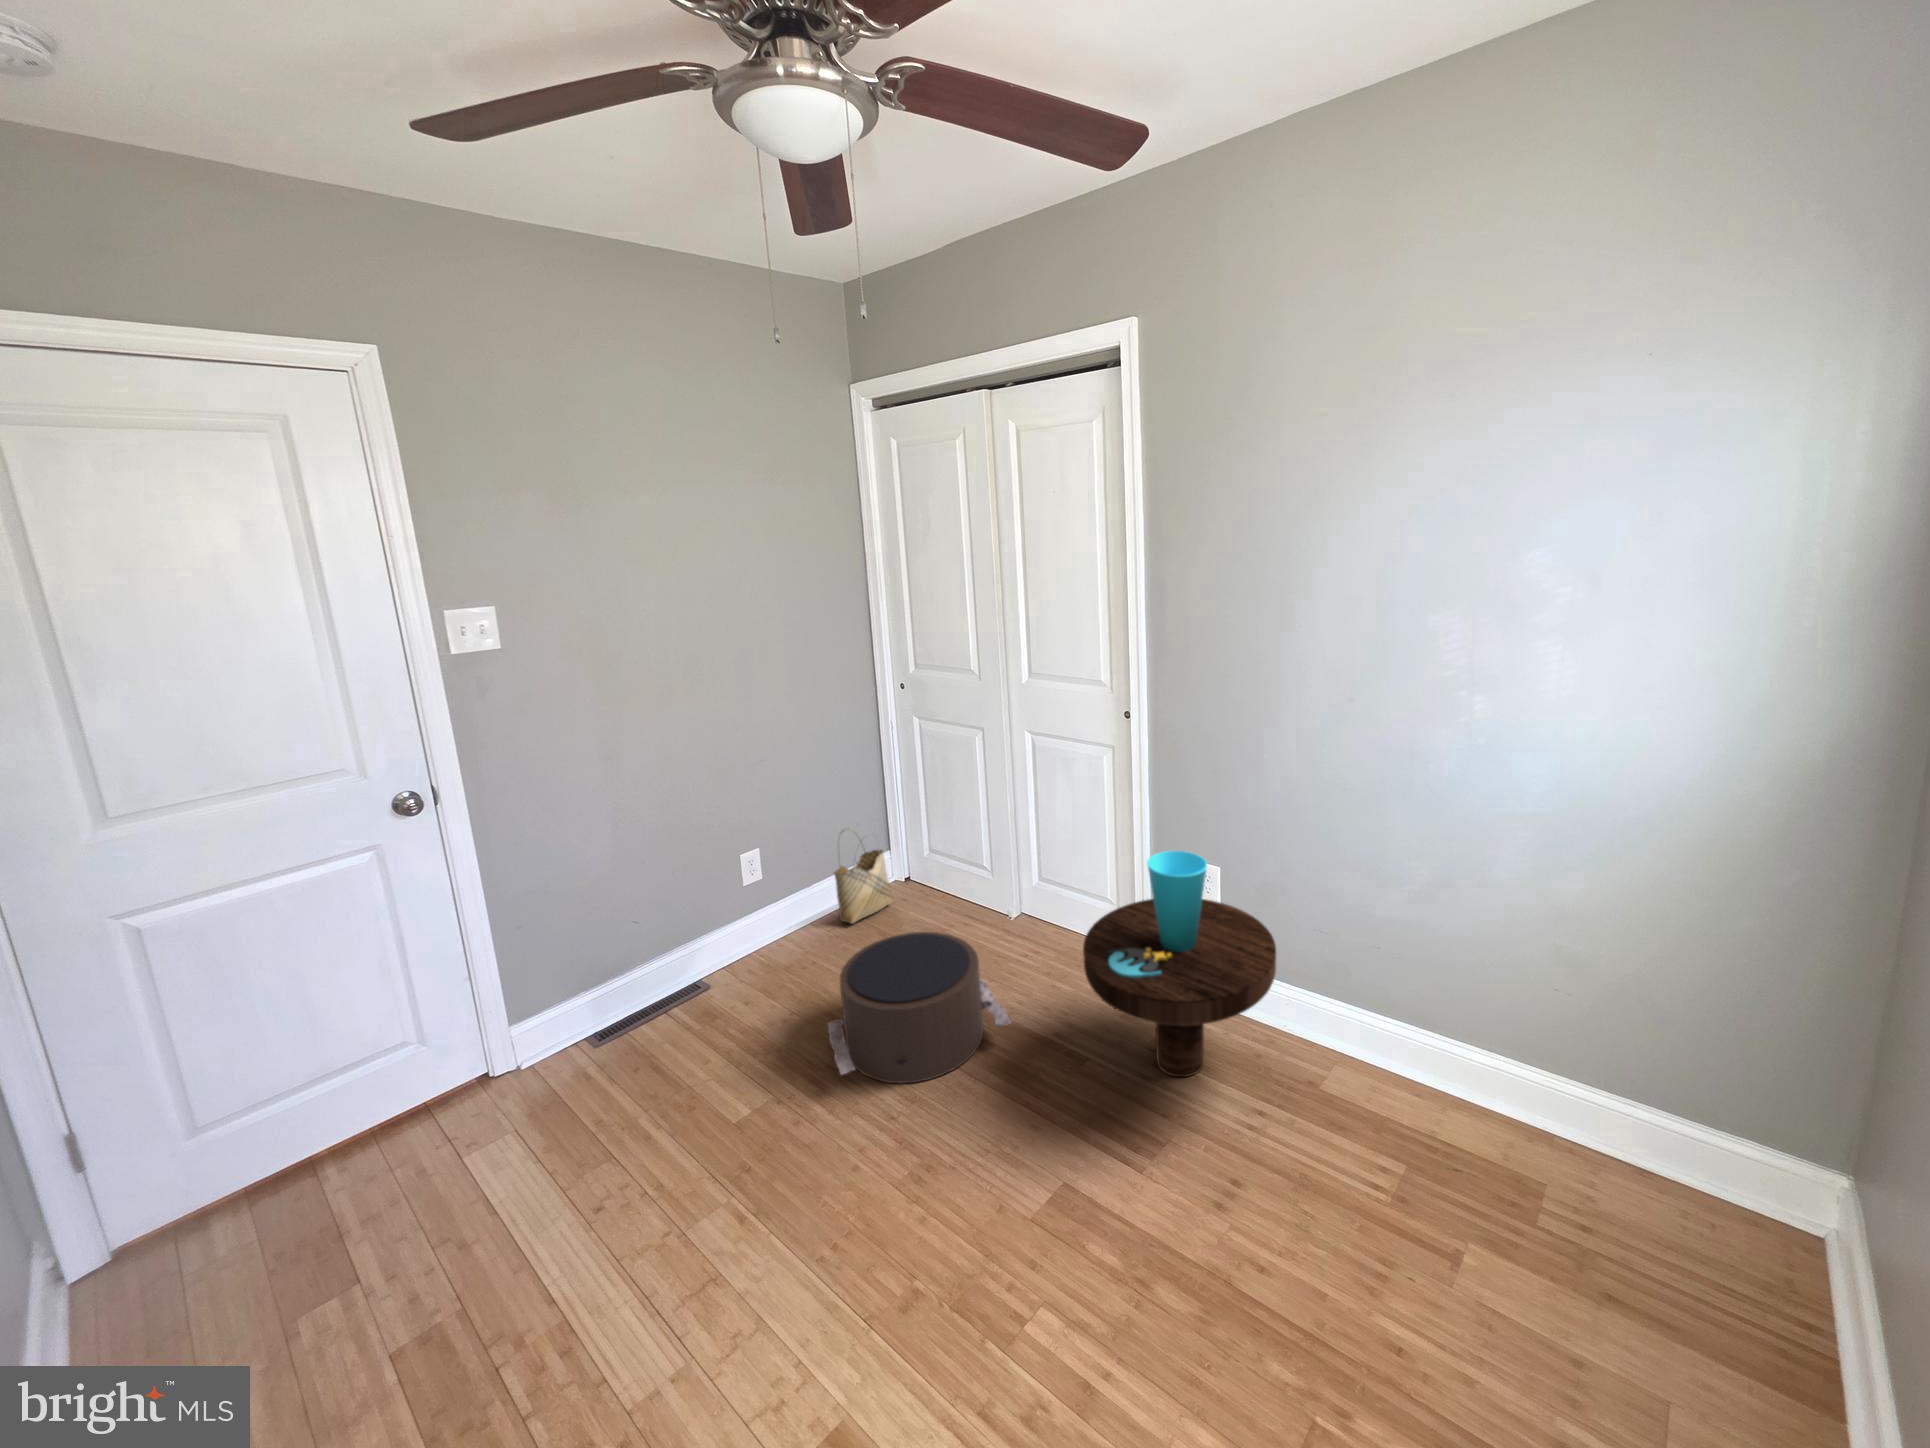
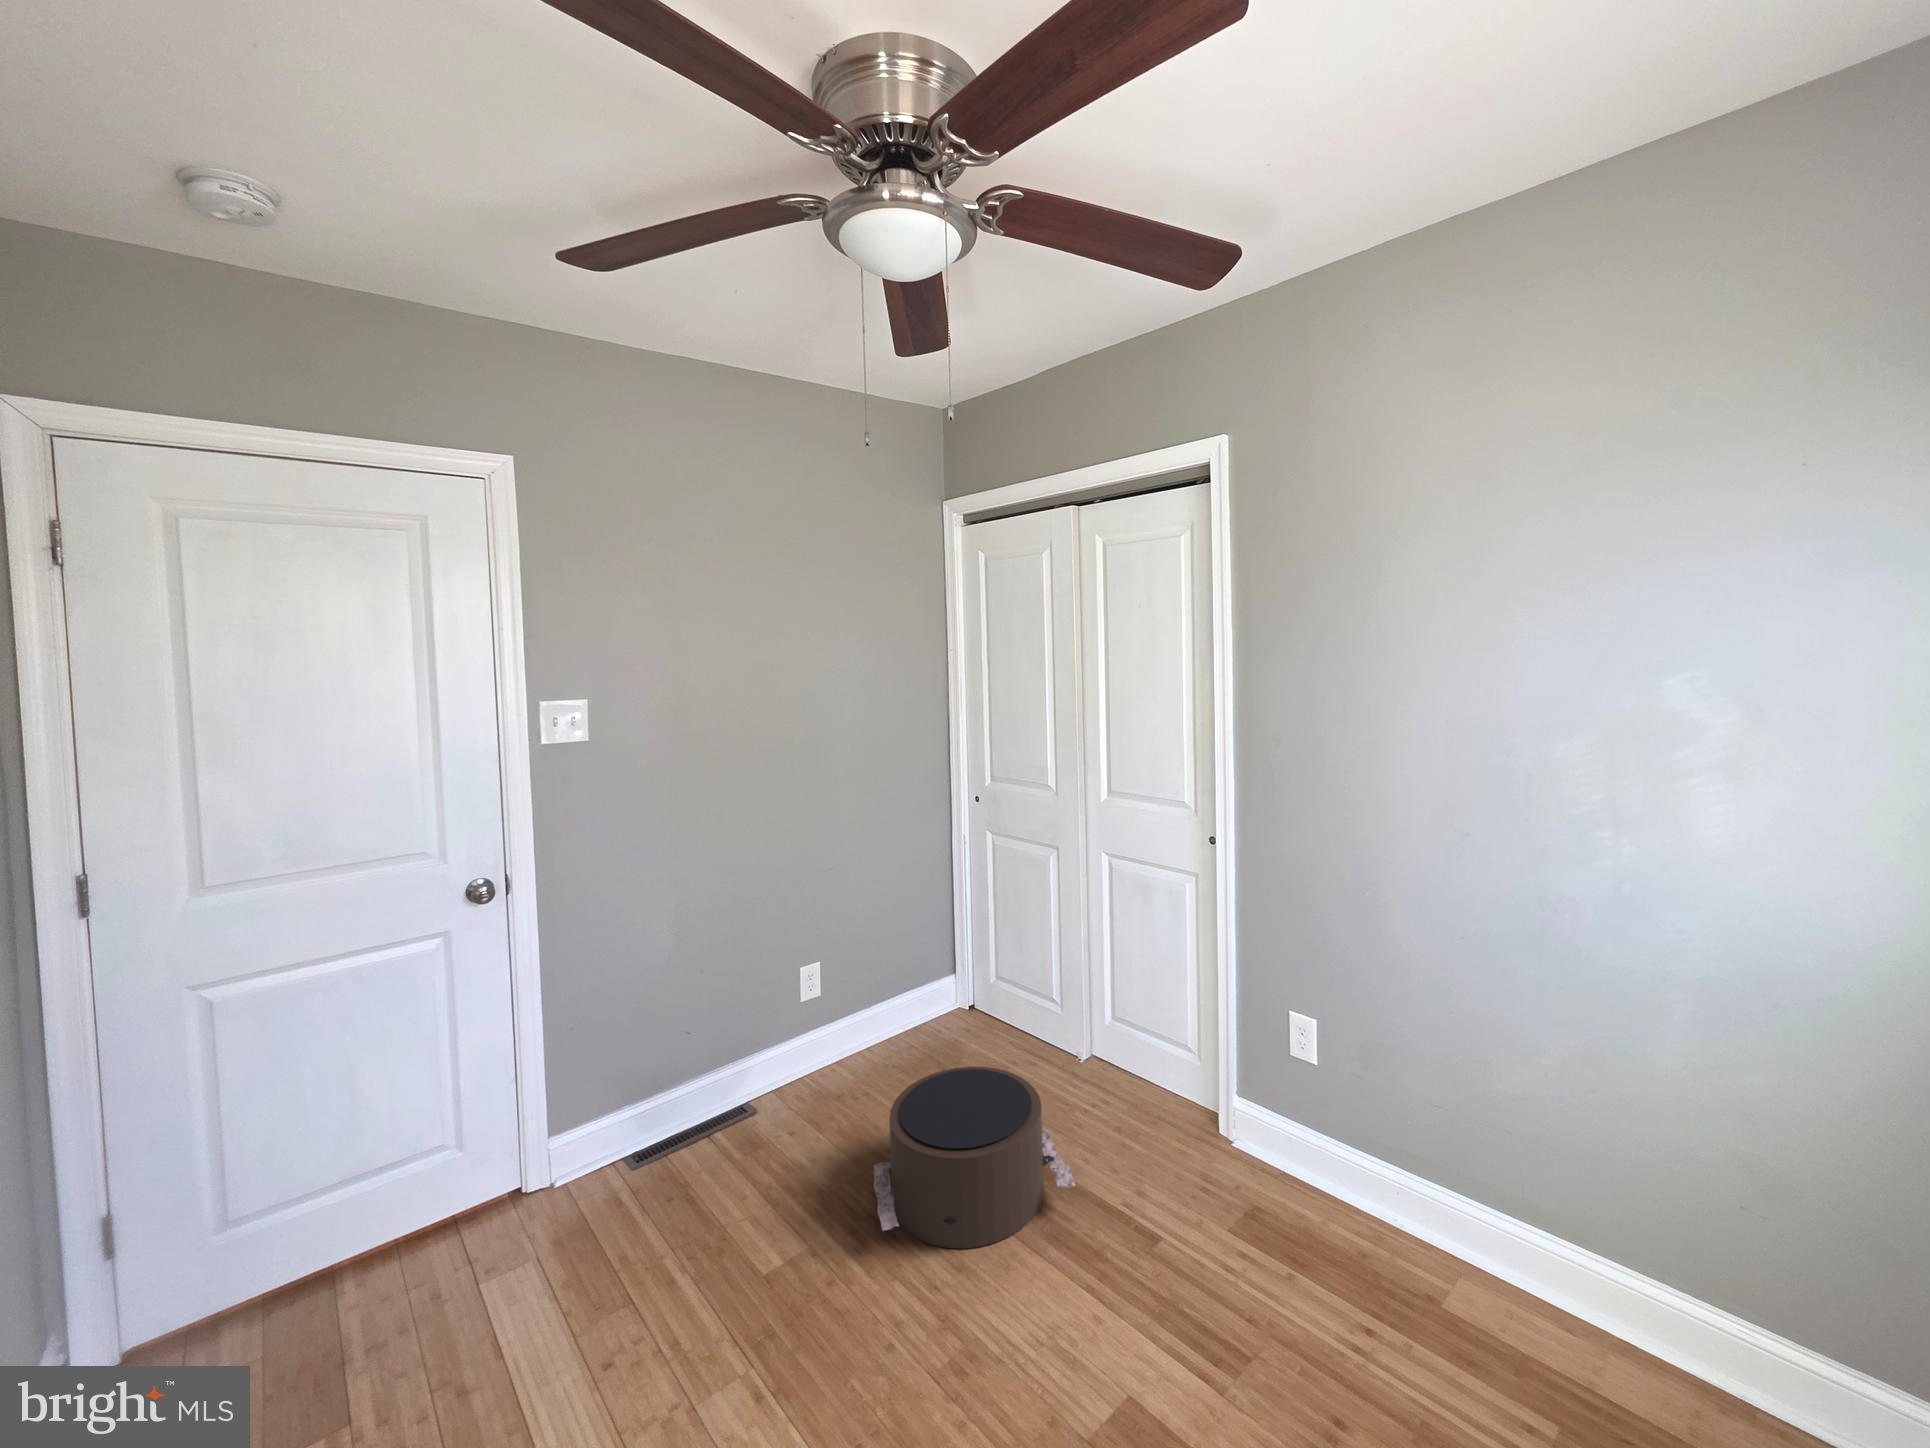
woven basket: present [834,830,893,924] -> none [894,944,955,1050]
side table: present [1083,851,1276,1077] -> none [1159,996,1386,1276]

